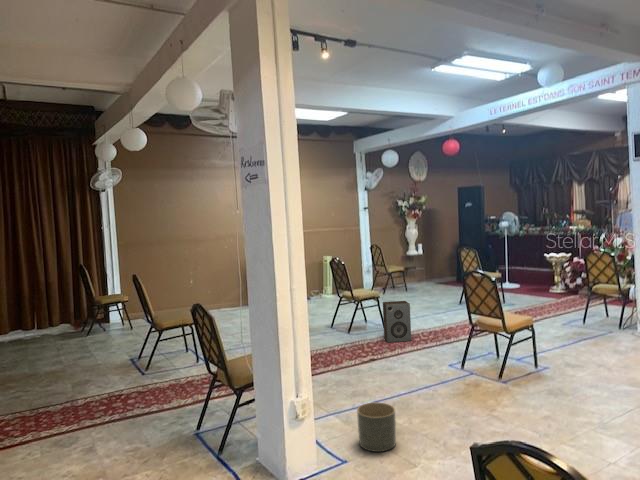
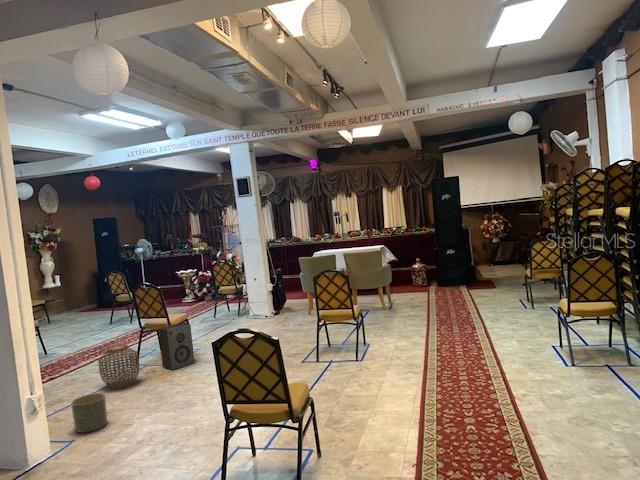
speaker: present [383,301,411,342] -> present [159,323,194,370]
woven basket: none [410,343,457,397] -> present [98,344,140,388]

